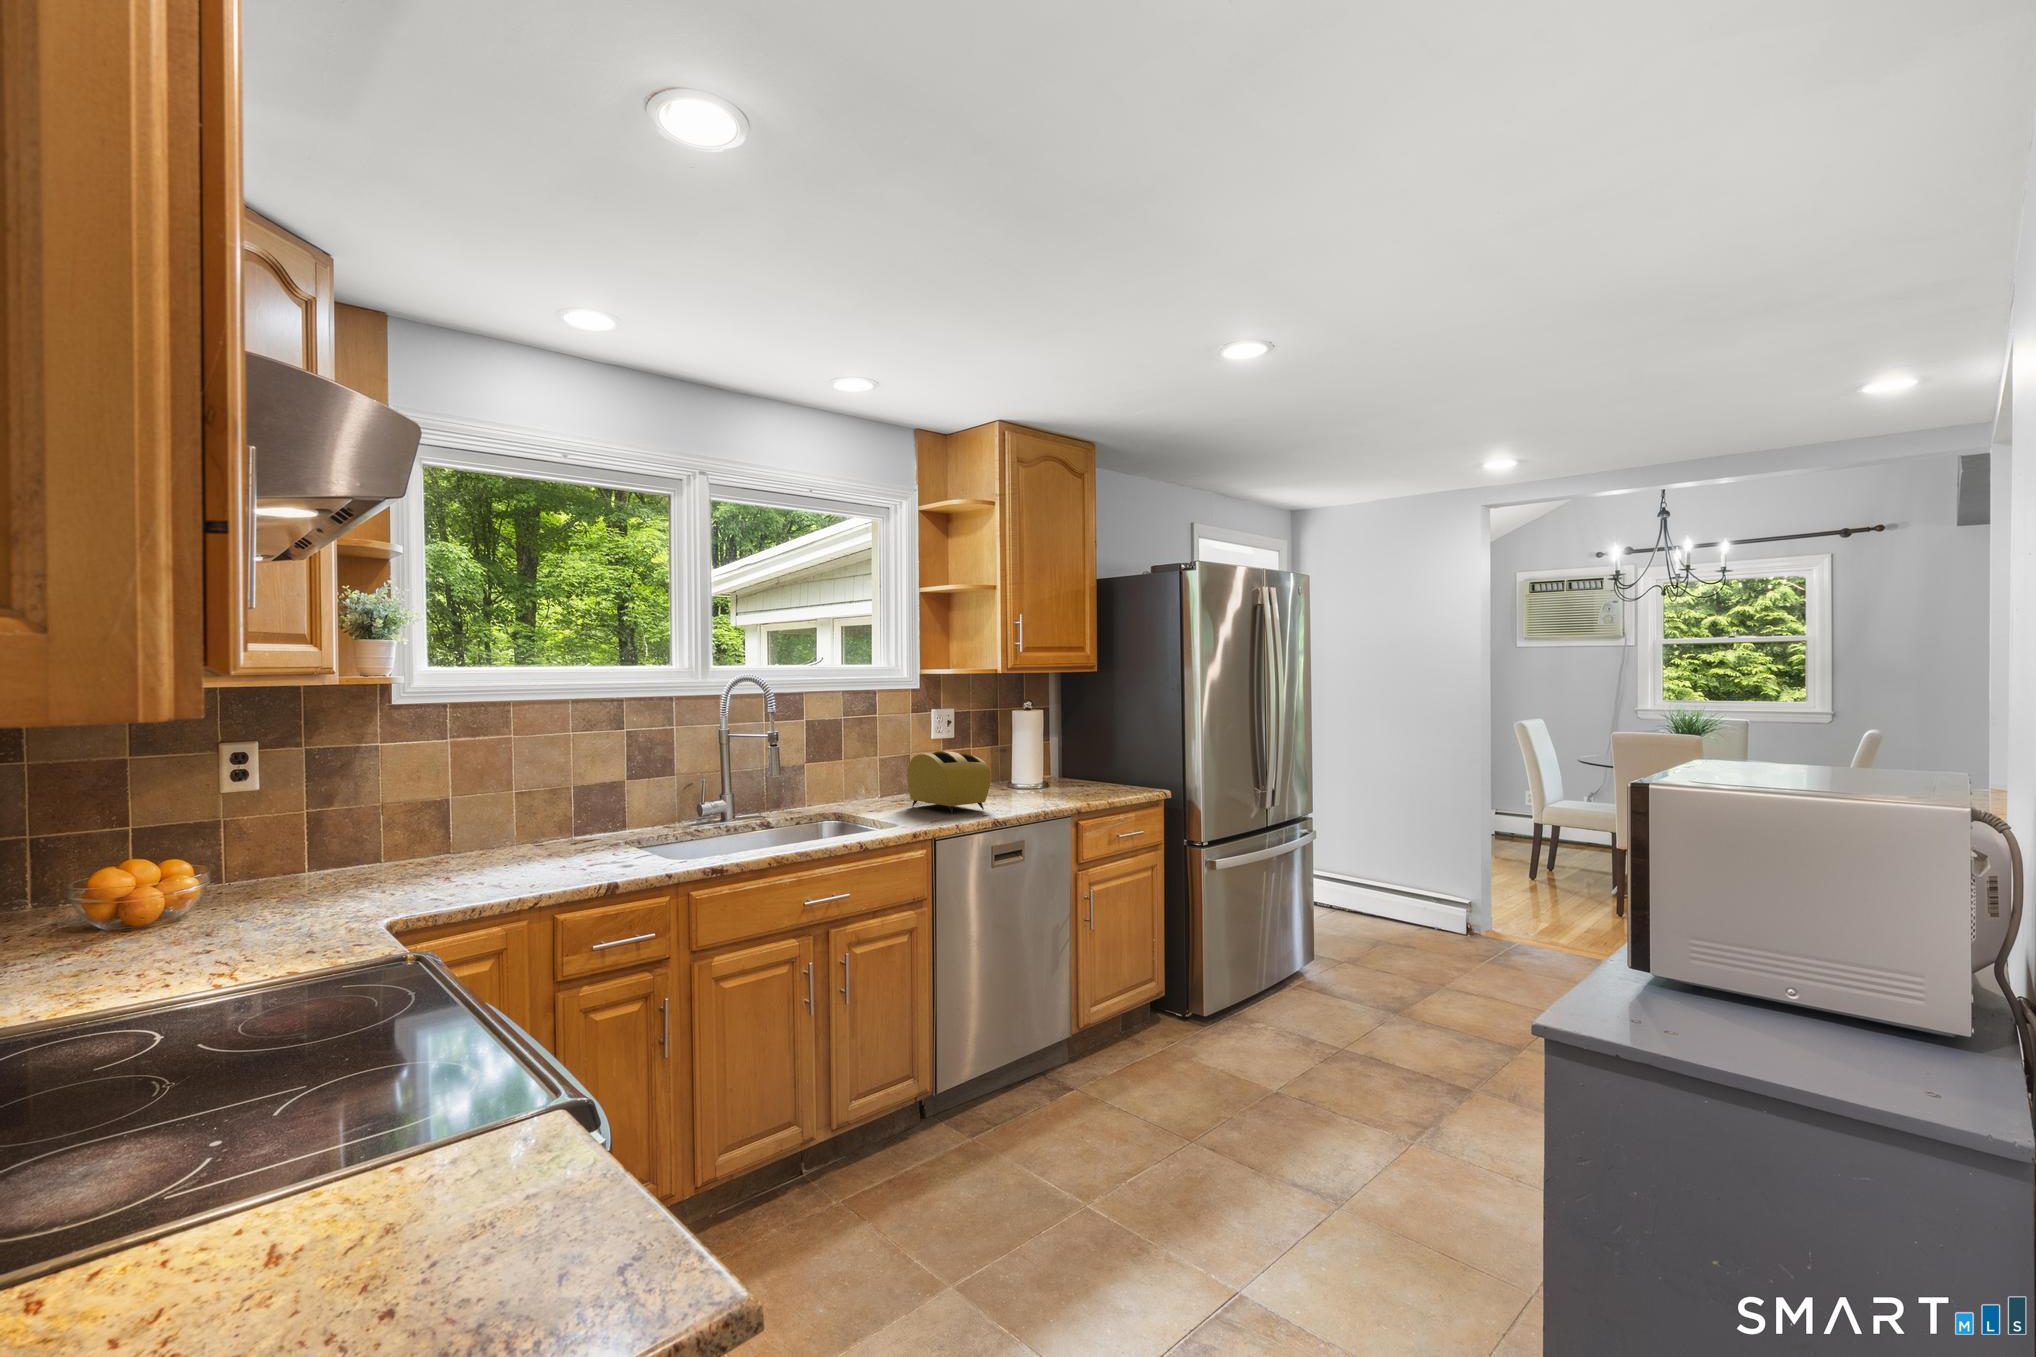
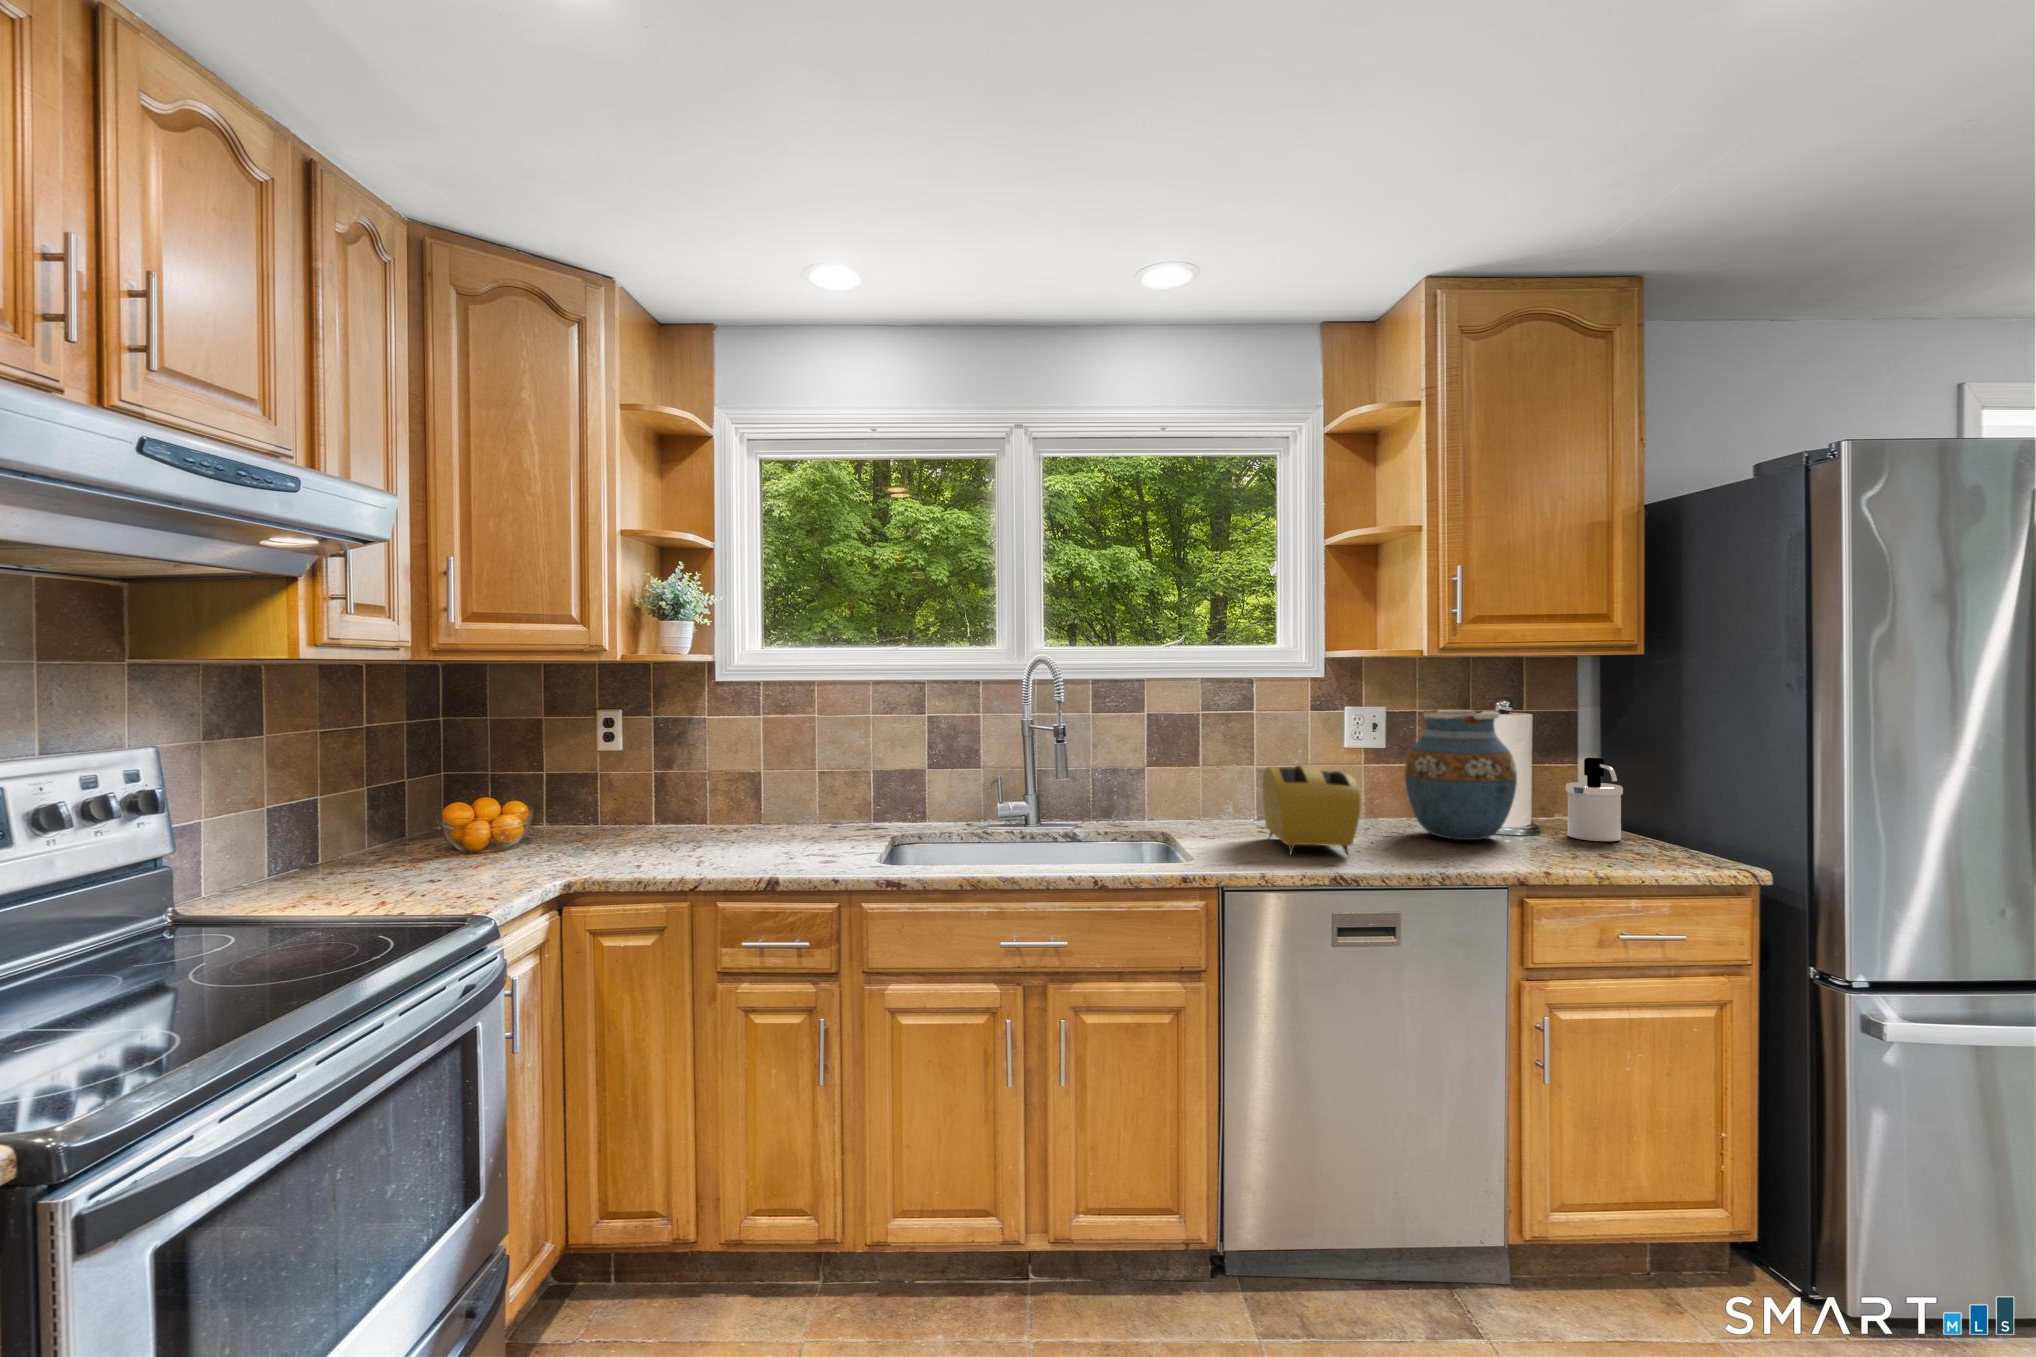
vase: none [979,709,1046,794] -> present [1405,710,1517,840]
soap dispenser: none [1059,736,1094,787] -> present [1566,758,1623,841]

